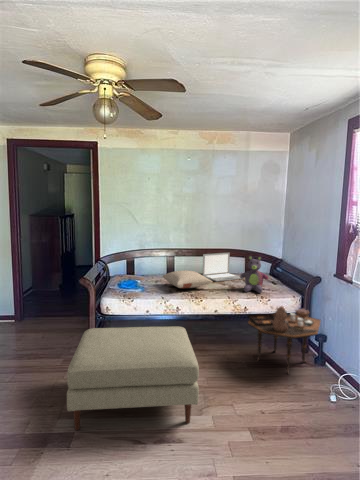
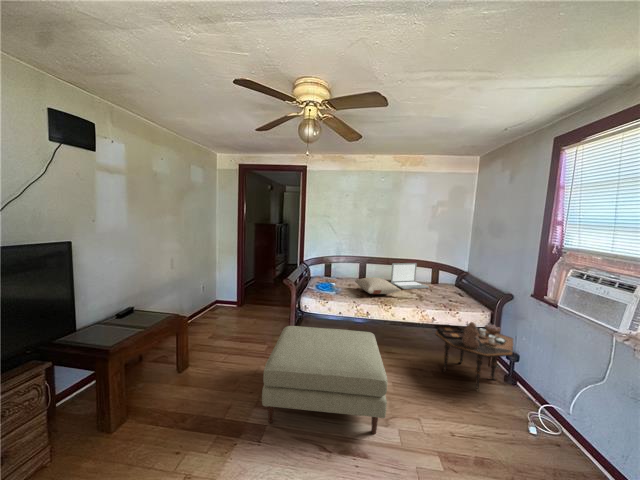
stuffed bear: present [240,256,268,293] -> none [427,269,457,305]

